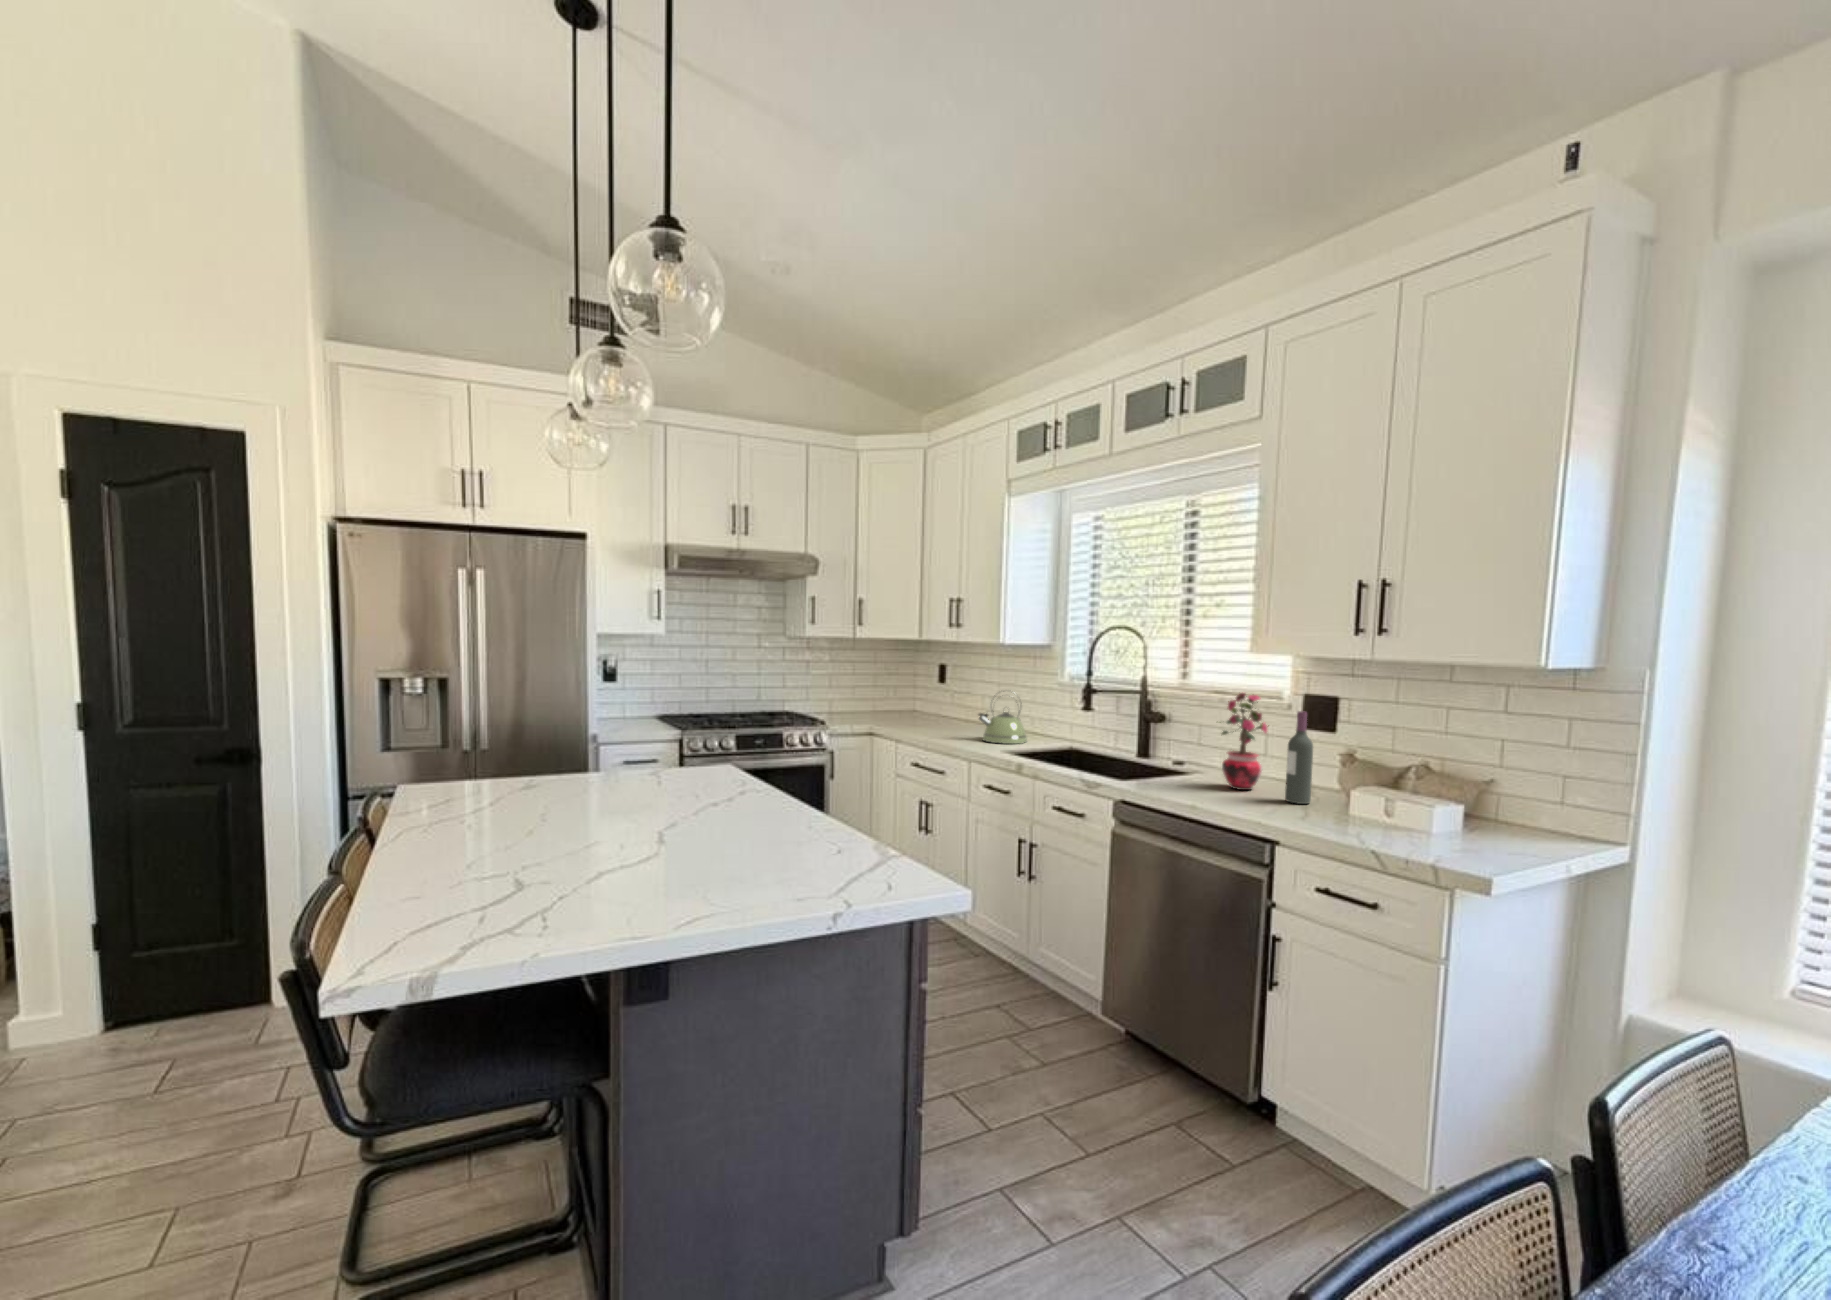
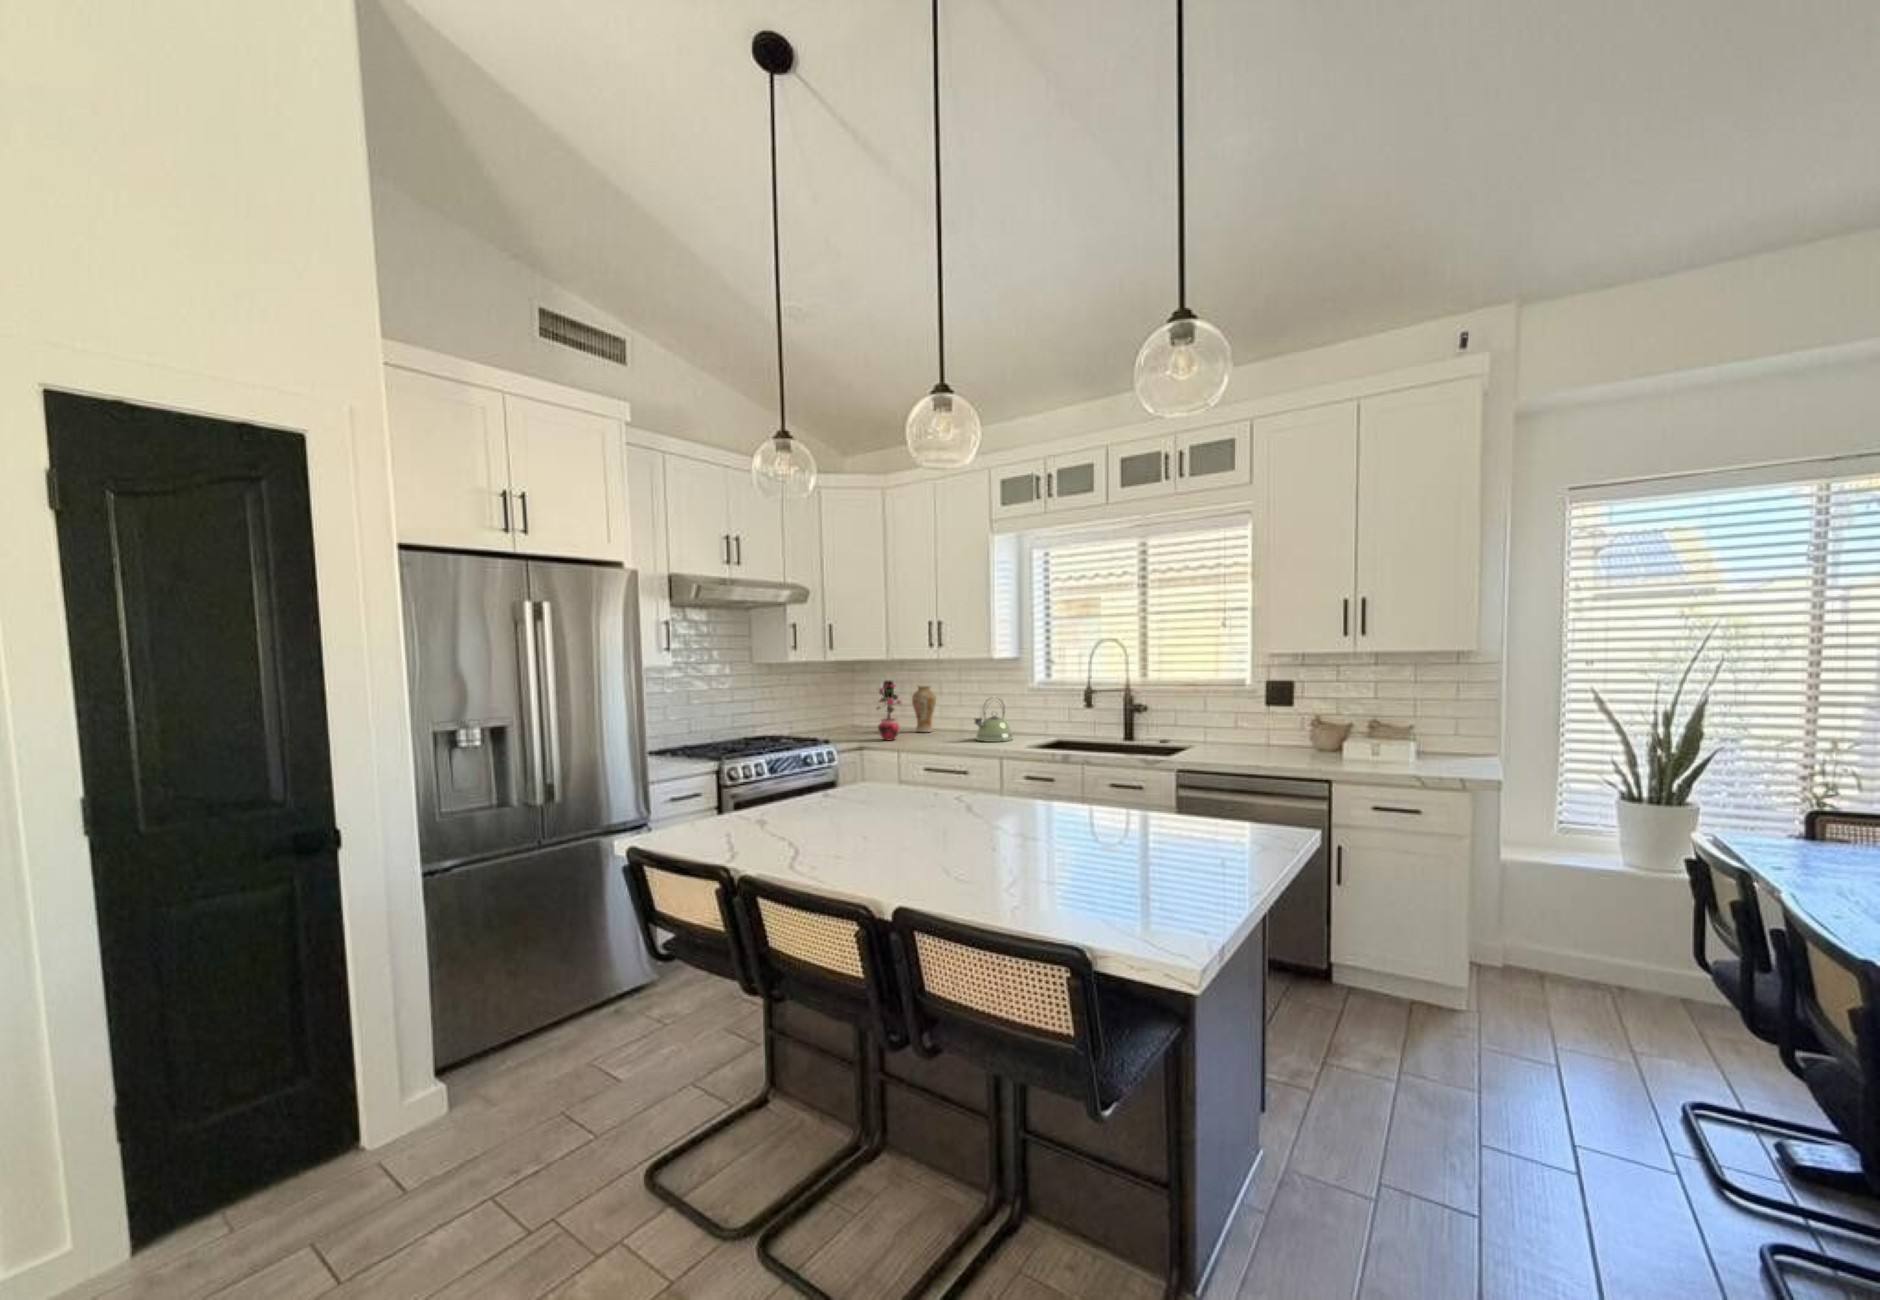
vase: none [948,671,977,725] -> present [912,686,936,732]
potted plant: present [1220,693,1269,790] -> present [877,684,901,741]
wine bottle: present [1285,711,1313,804] -> none [1280,691,1299,756]

